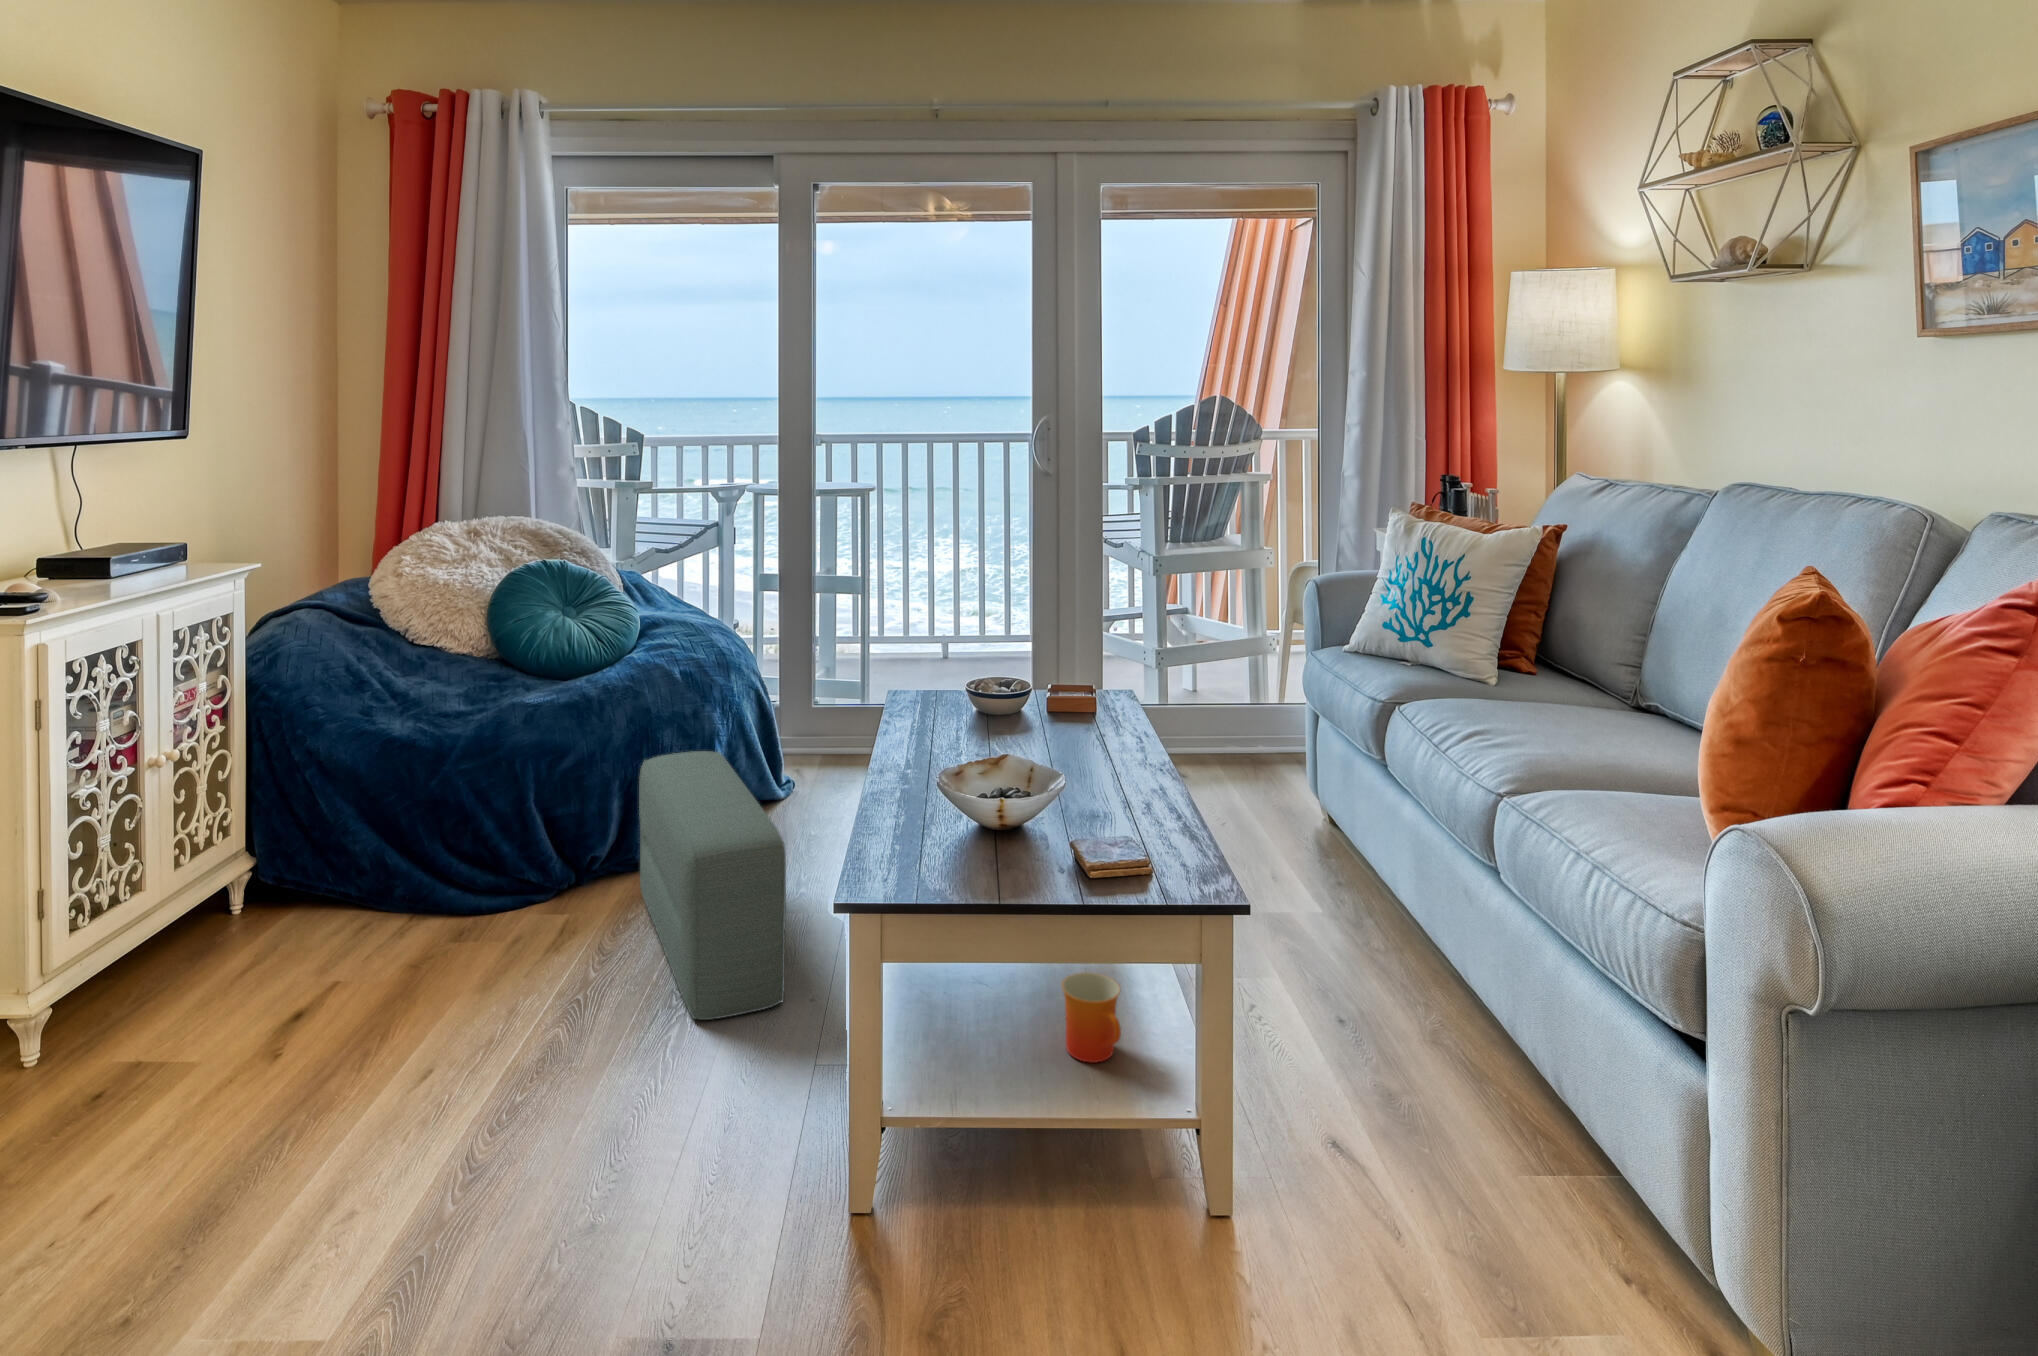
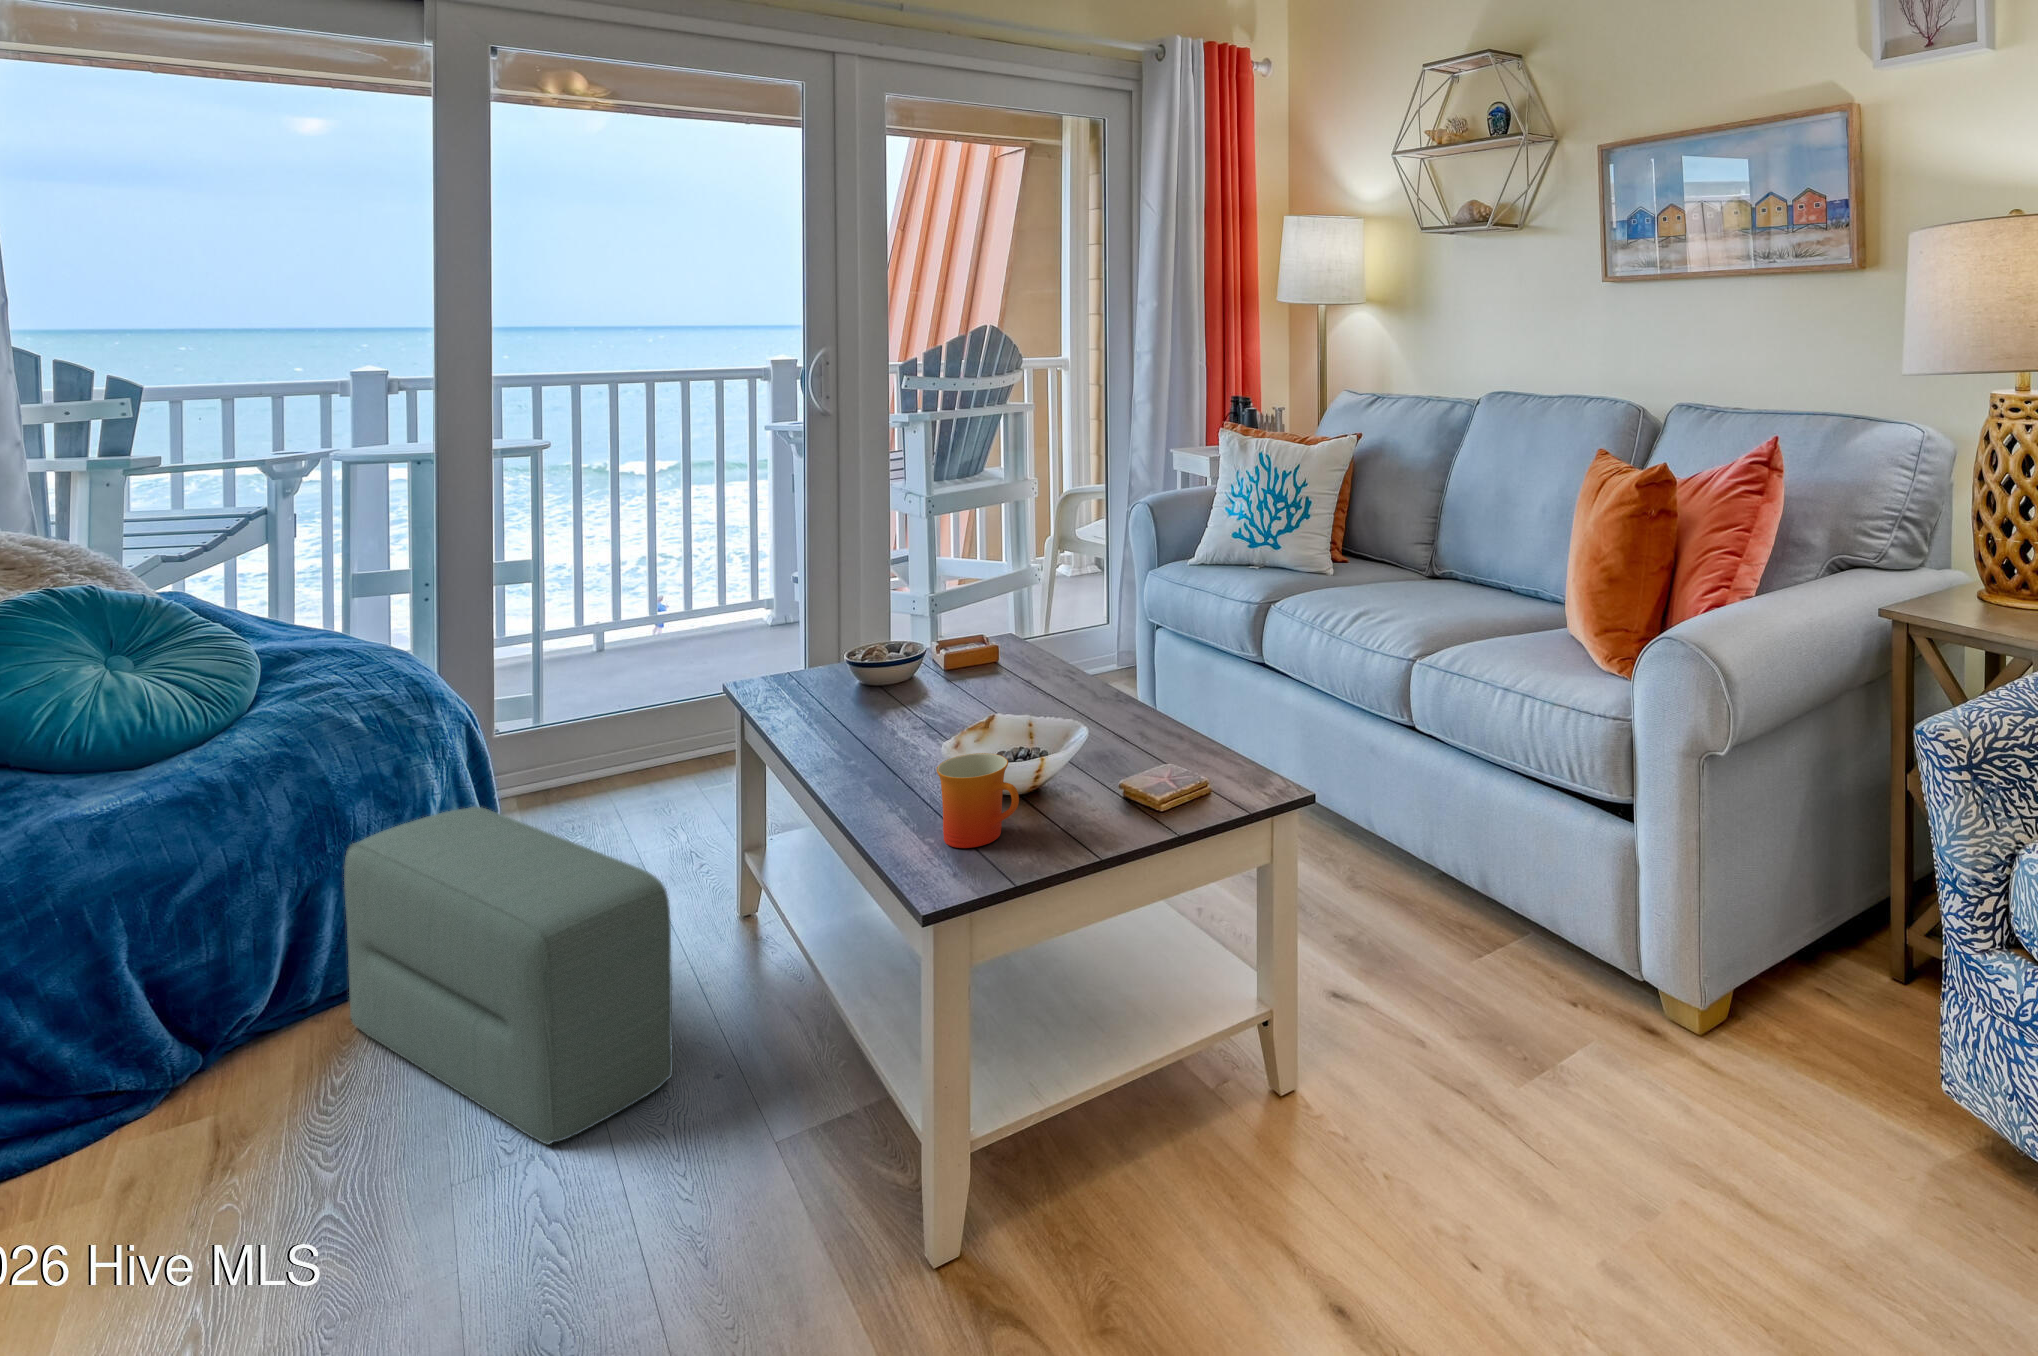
mug: present [1061,972,1121,1063] -> present [937,753,1019,848]

